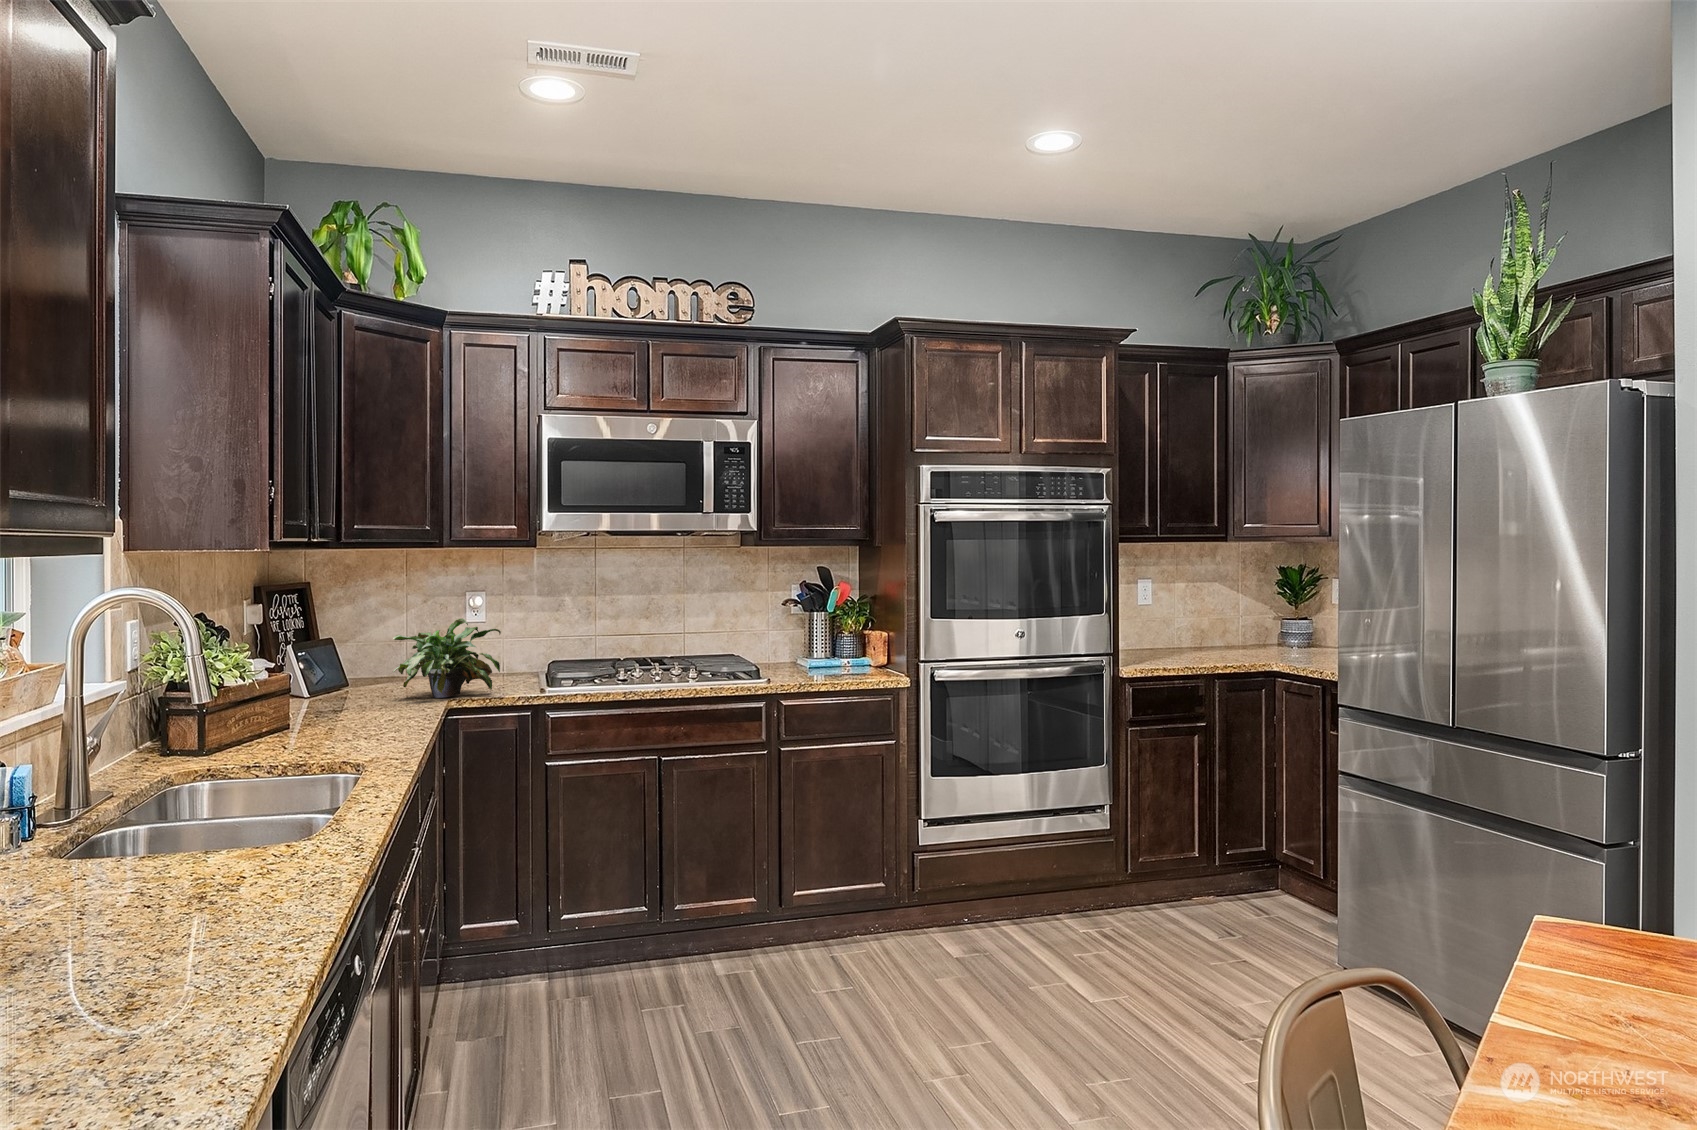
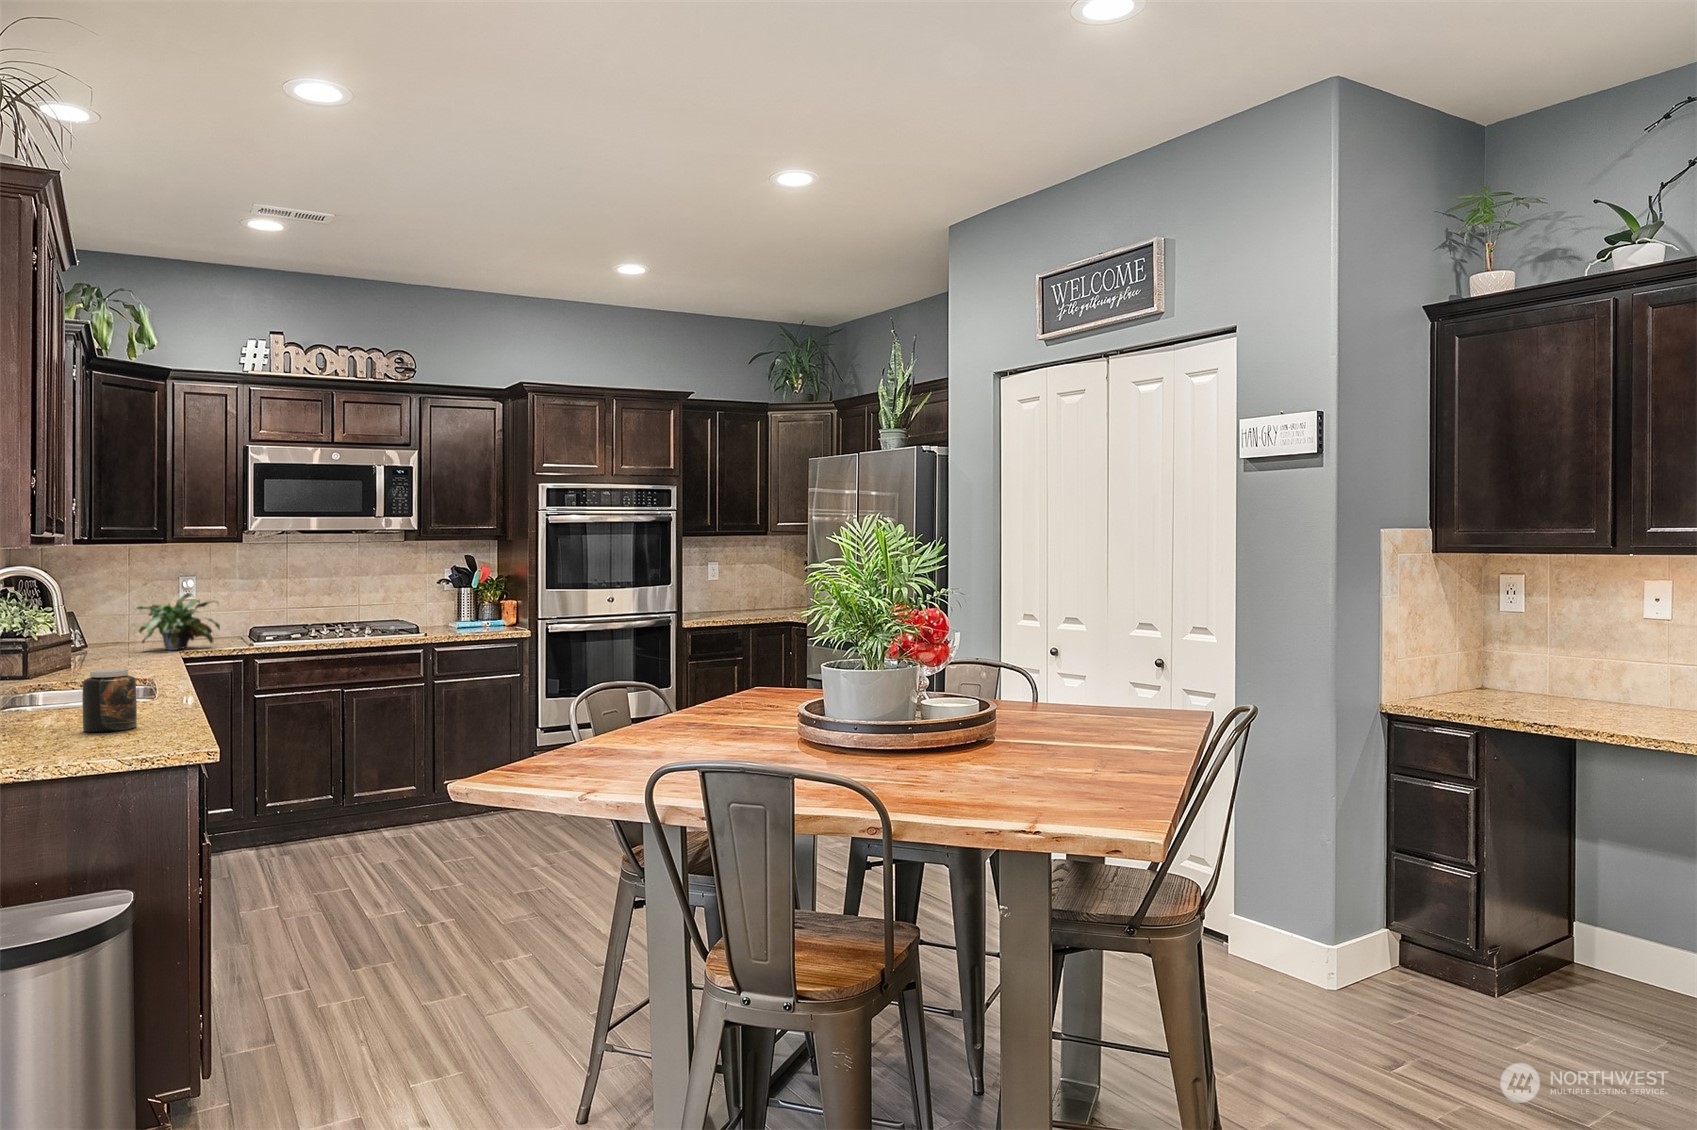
jar: none [126,818,239,973] -> present [82,668,137,732]

